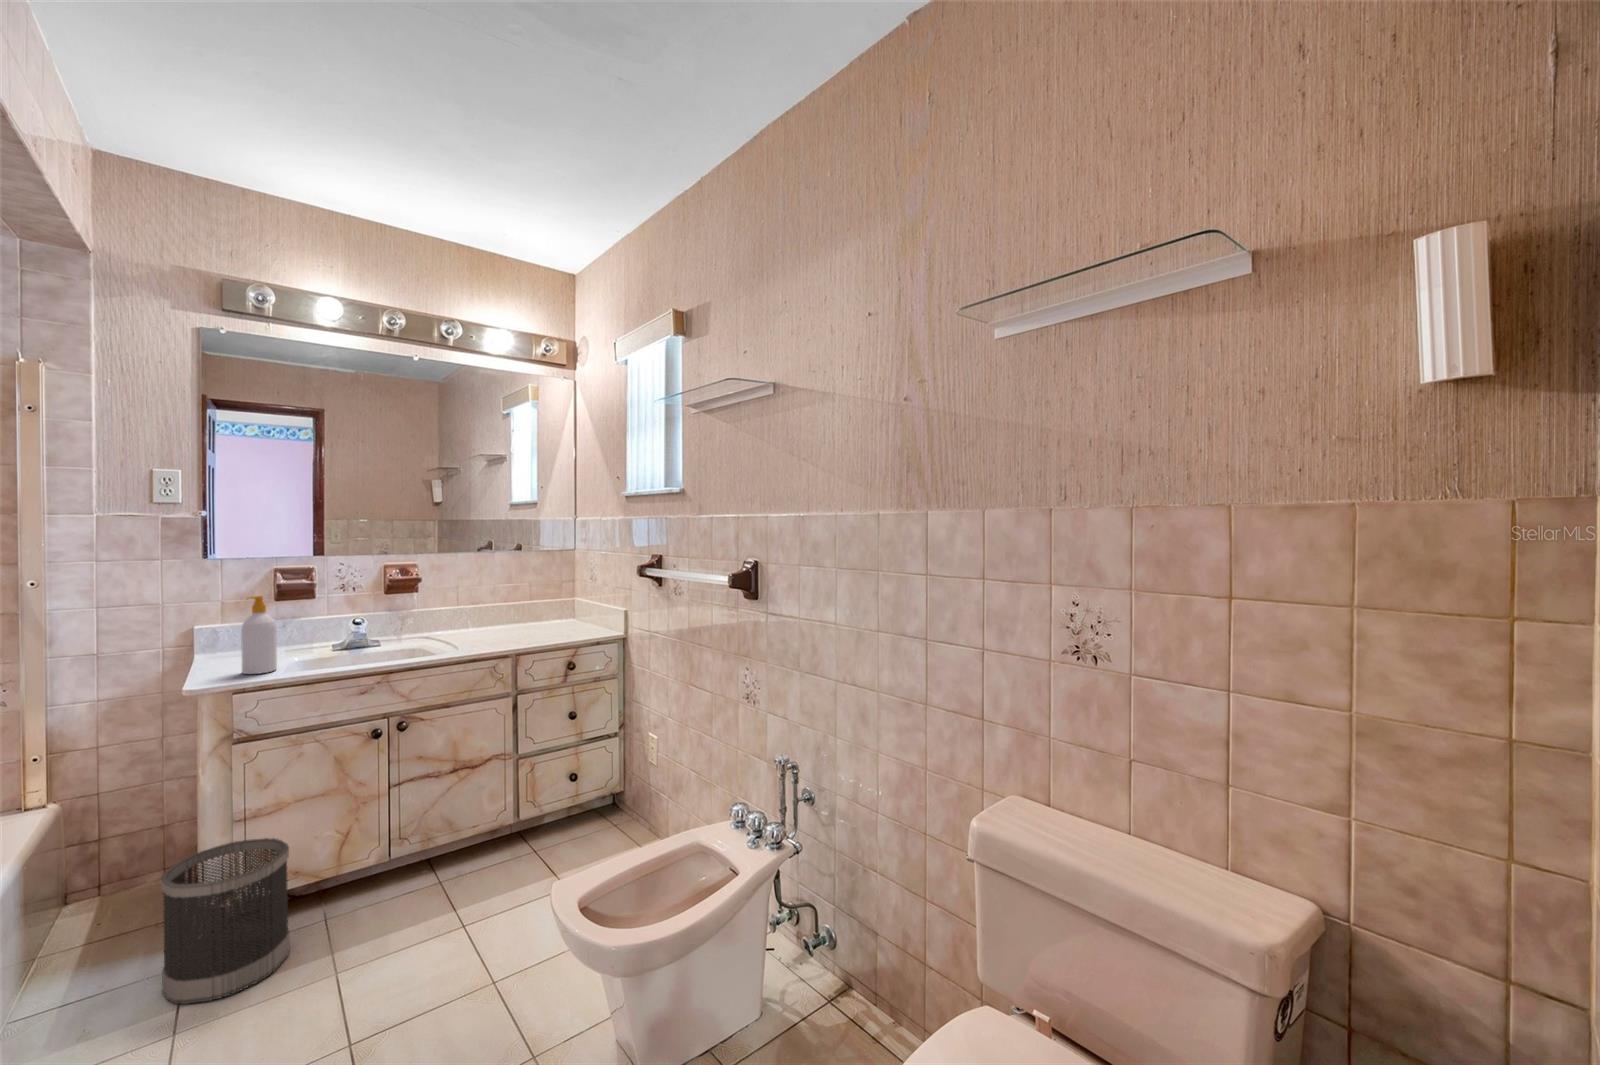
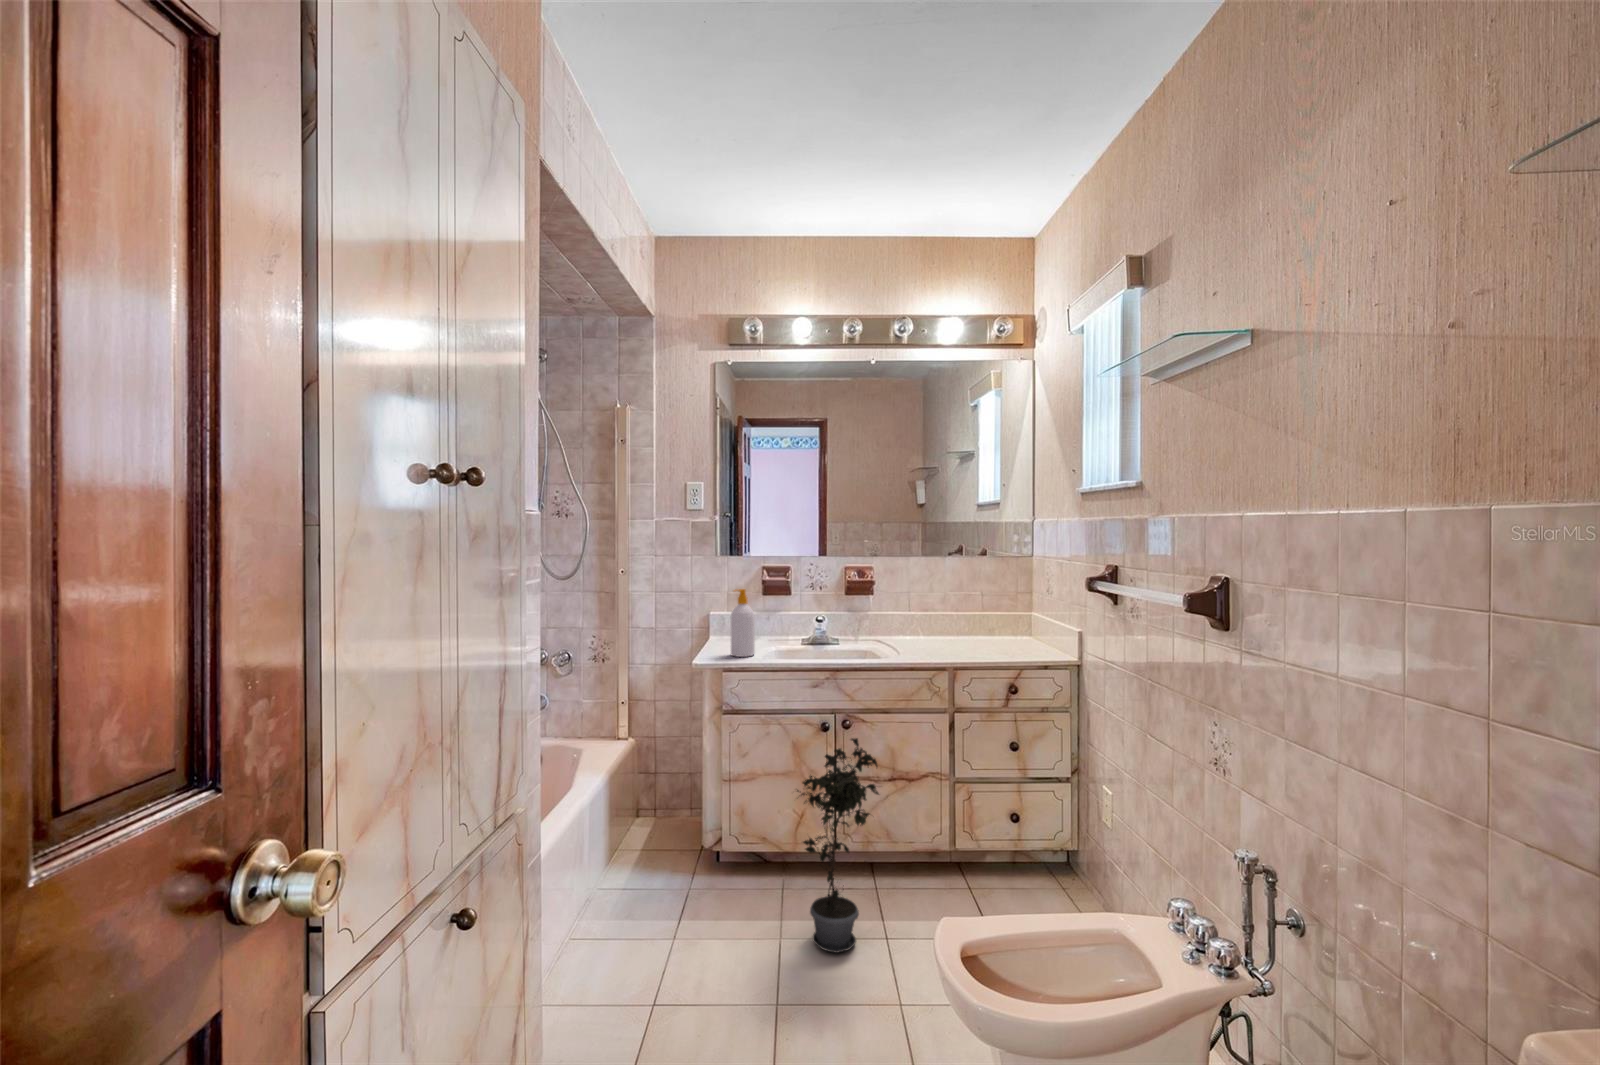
potted plant: none [353,737,462,963] -> present [797,738,879,953]
wastebasket: present [161,838,290,1004] -> none [670,797,753,926]

